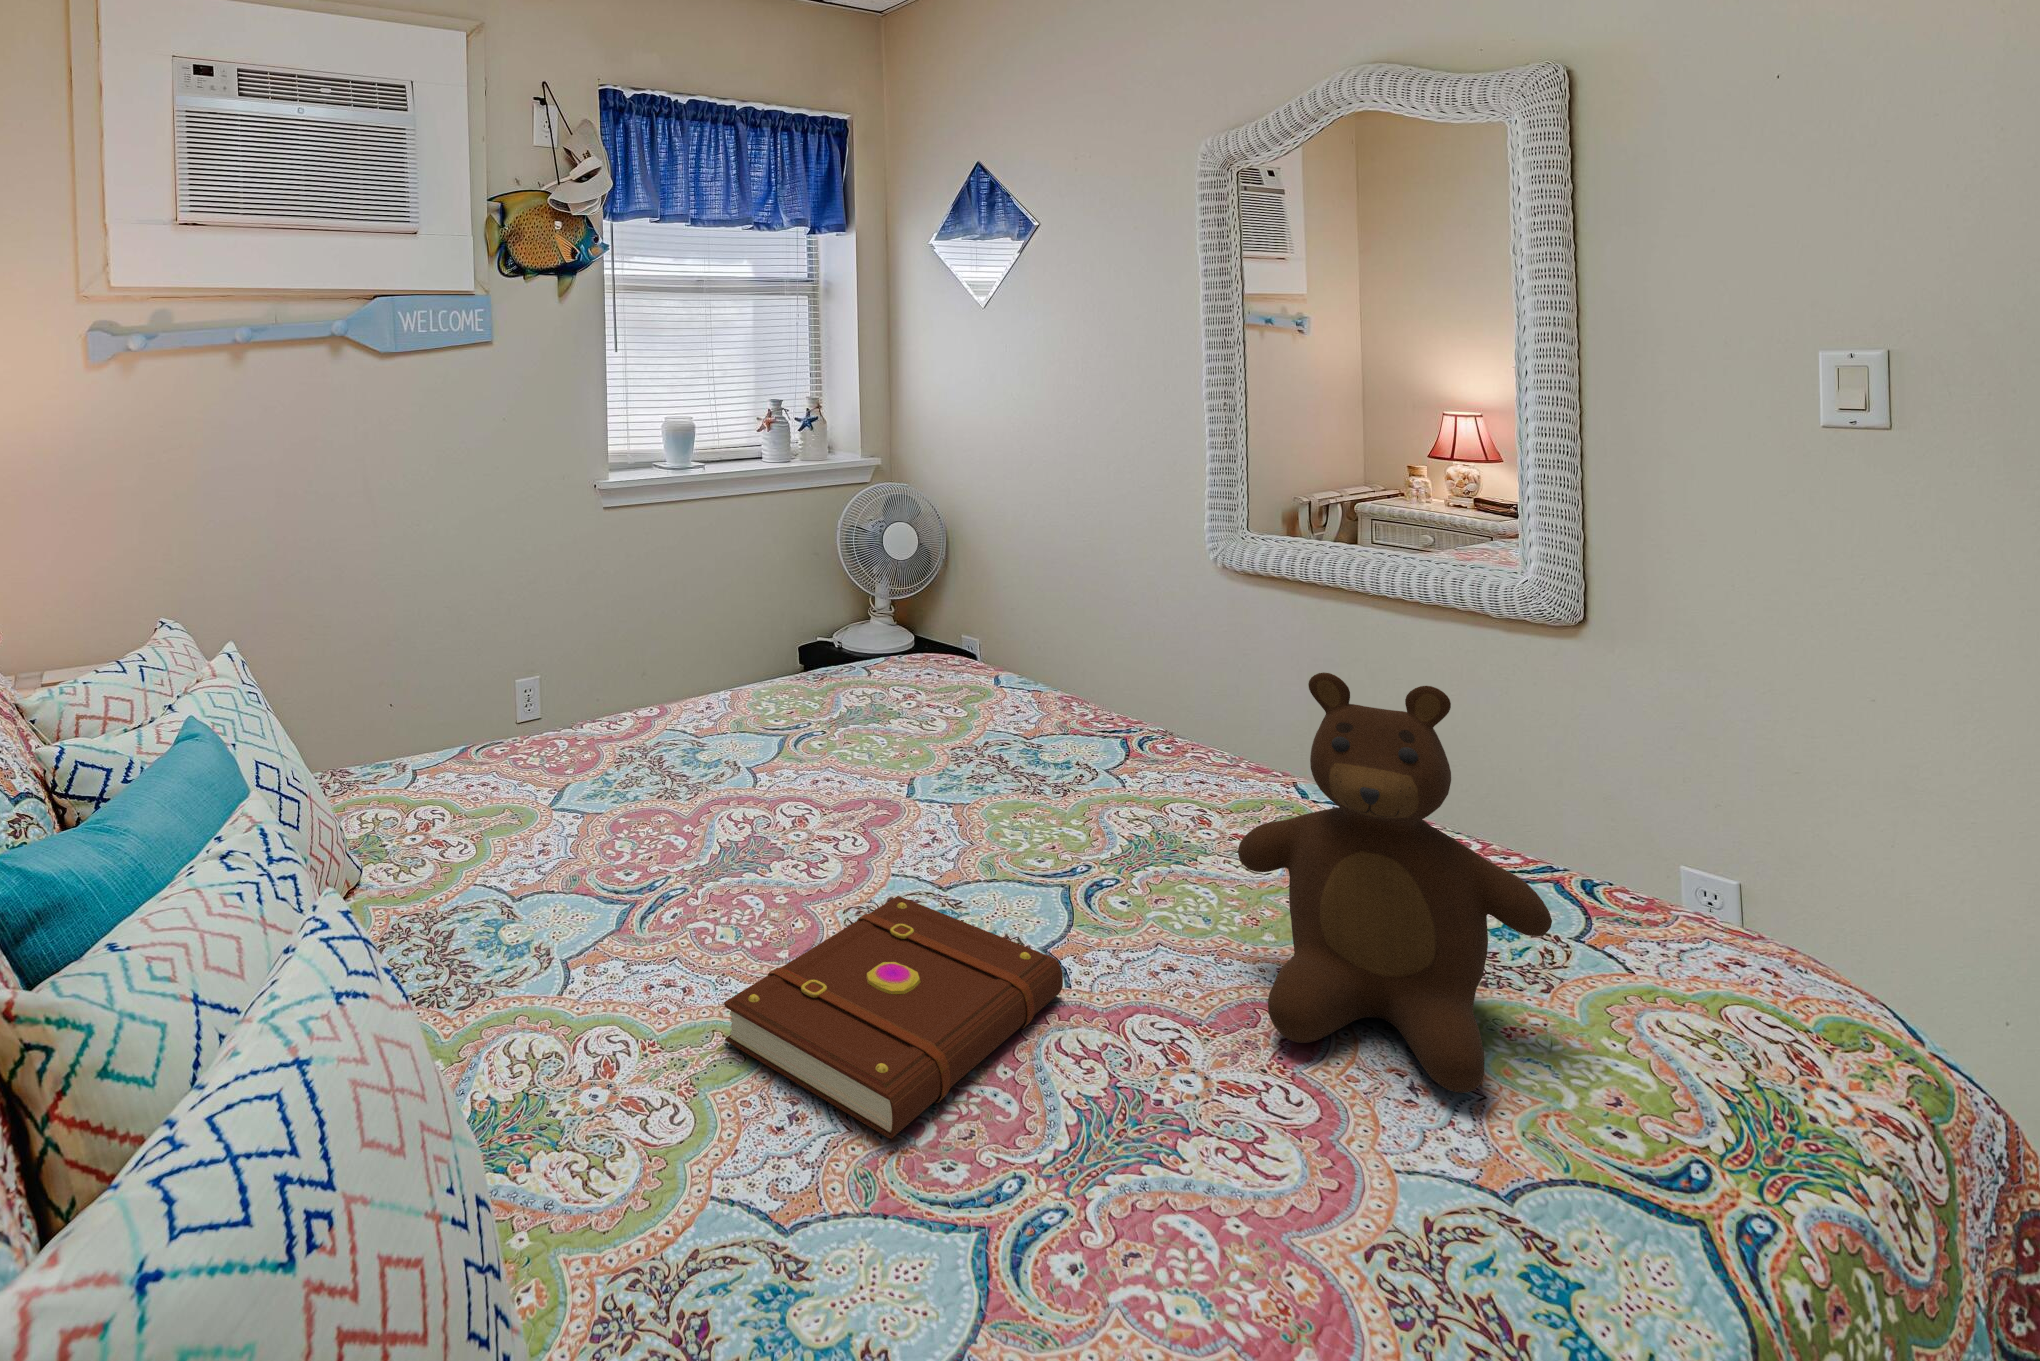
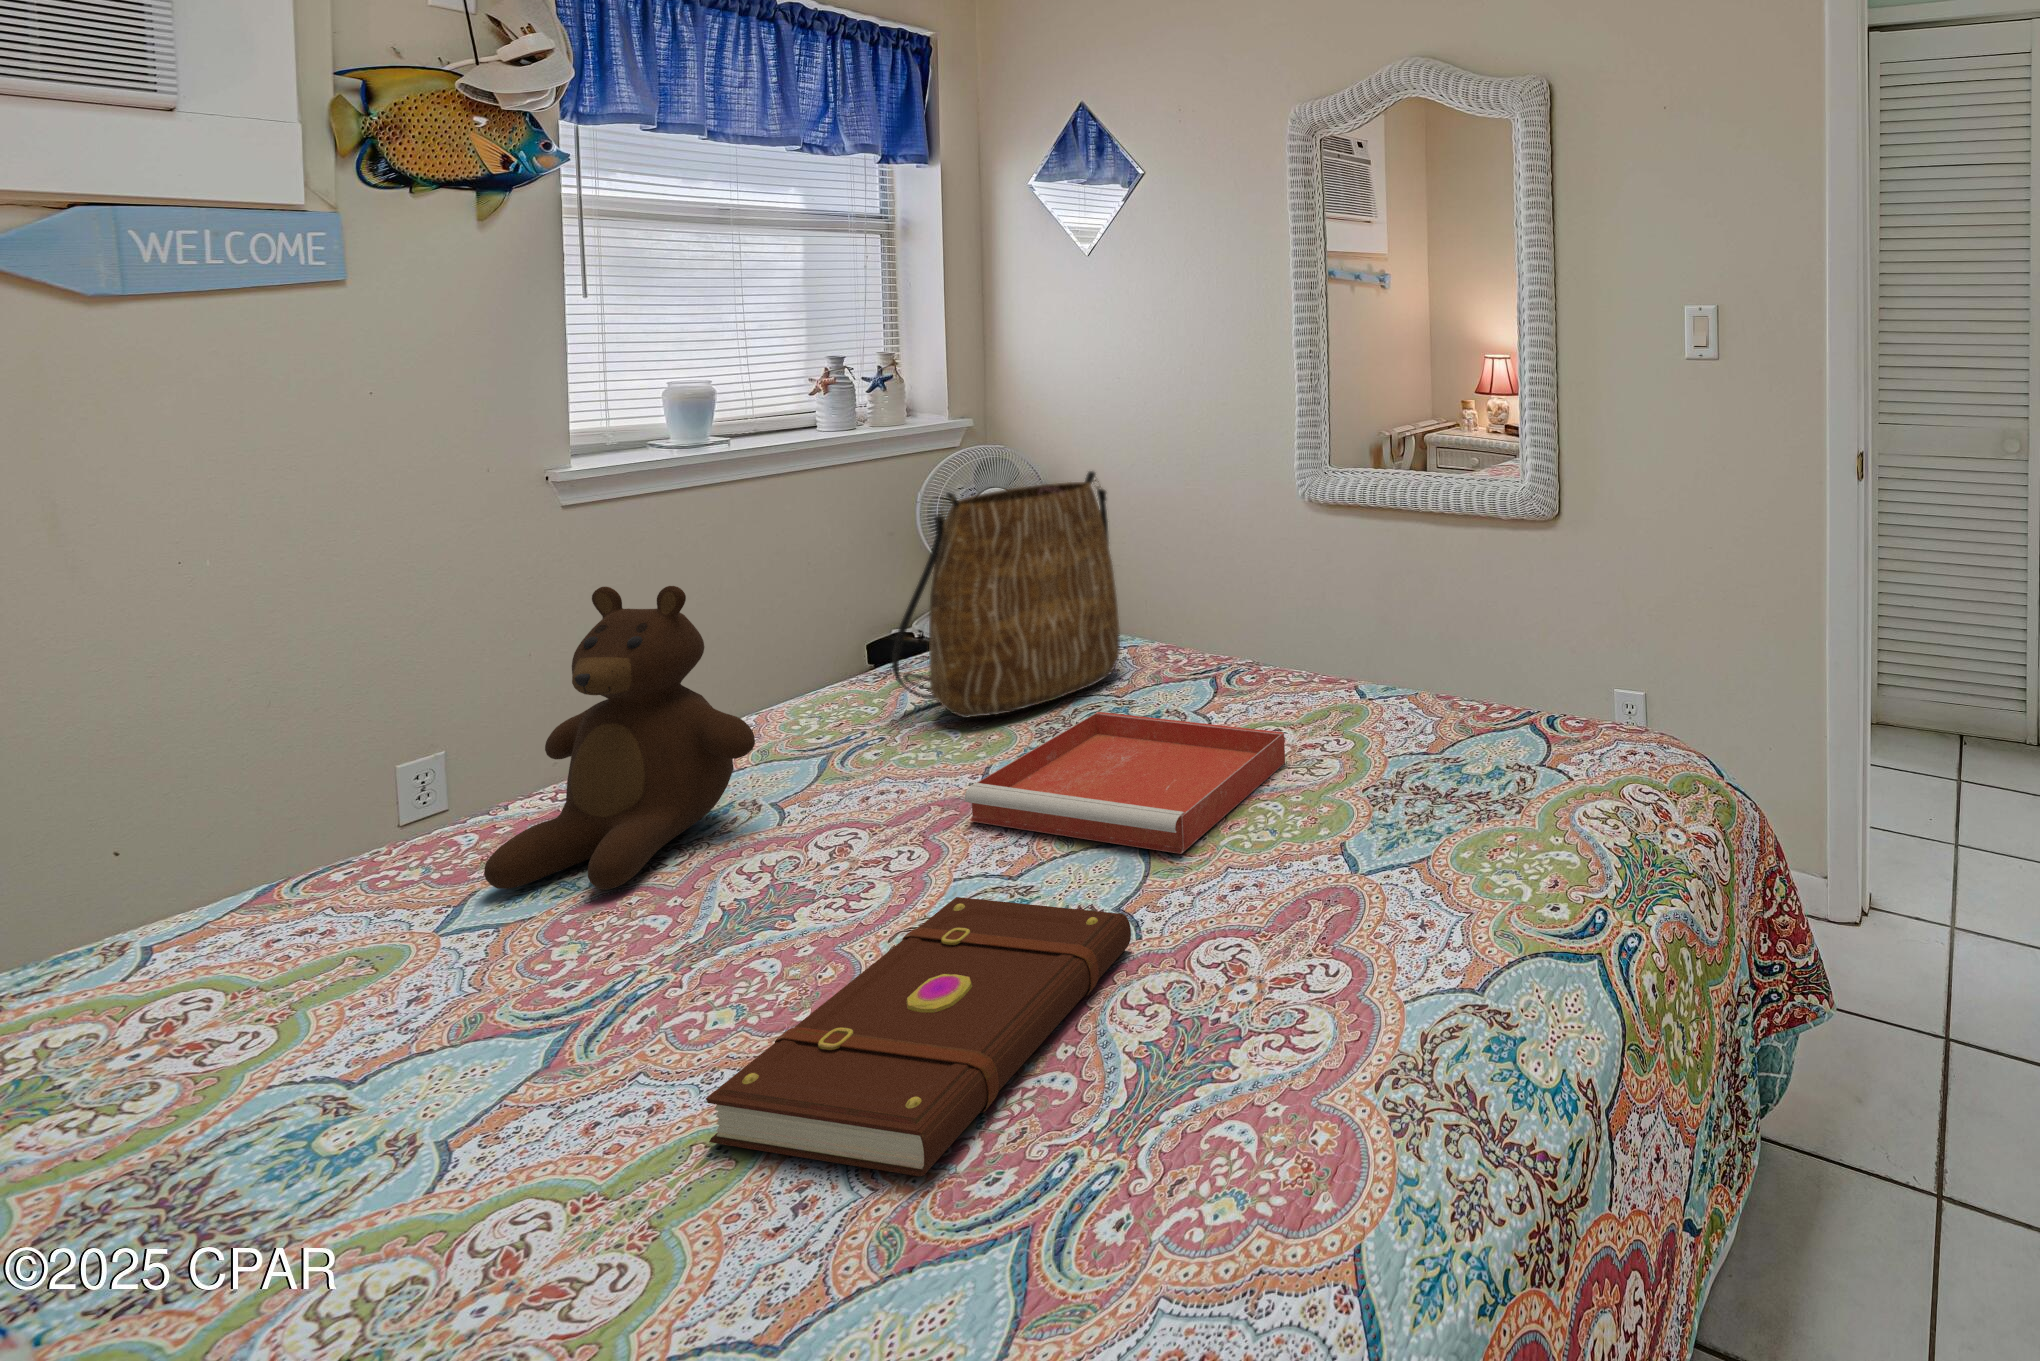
tote bag: none [828,515,1026,738] -> present [892,471,1120,718]
teddy bear: present [1238,673,1552,1093] -> present [484,586,755,889]
tray: none [896,753,1215,917] -> present [965,712,1285,854]

